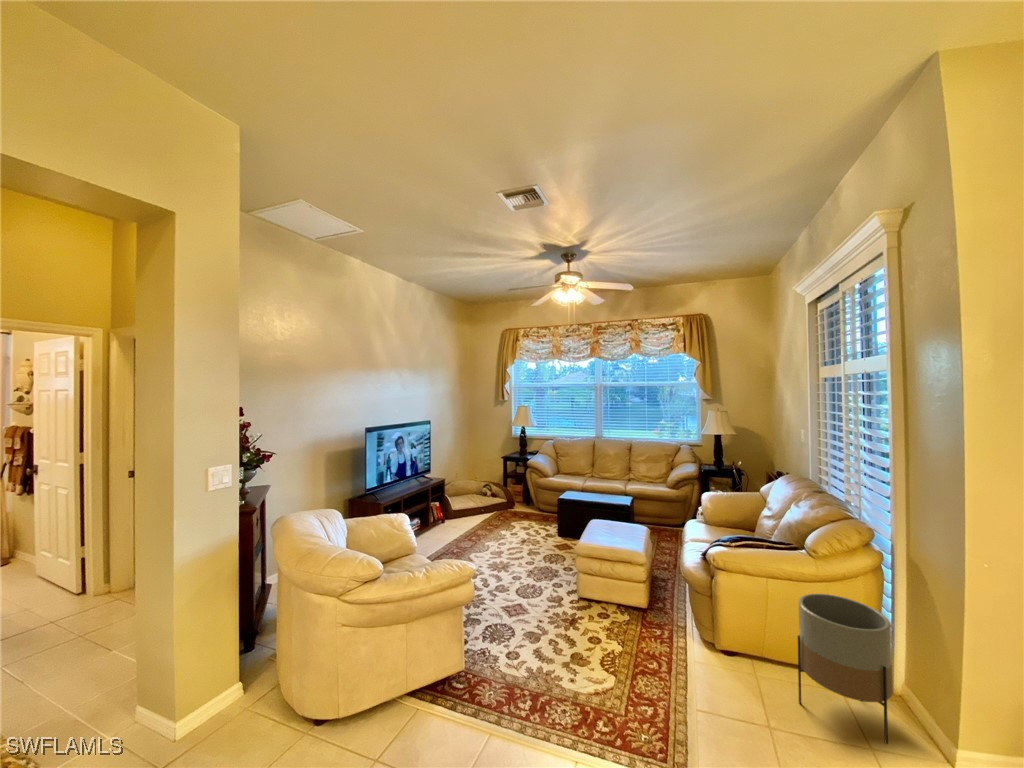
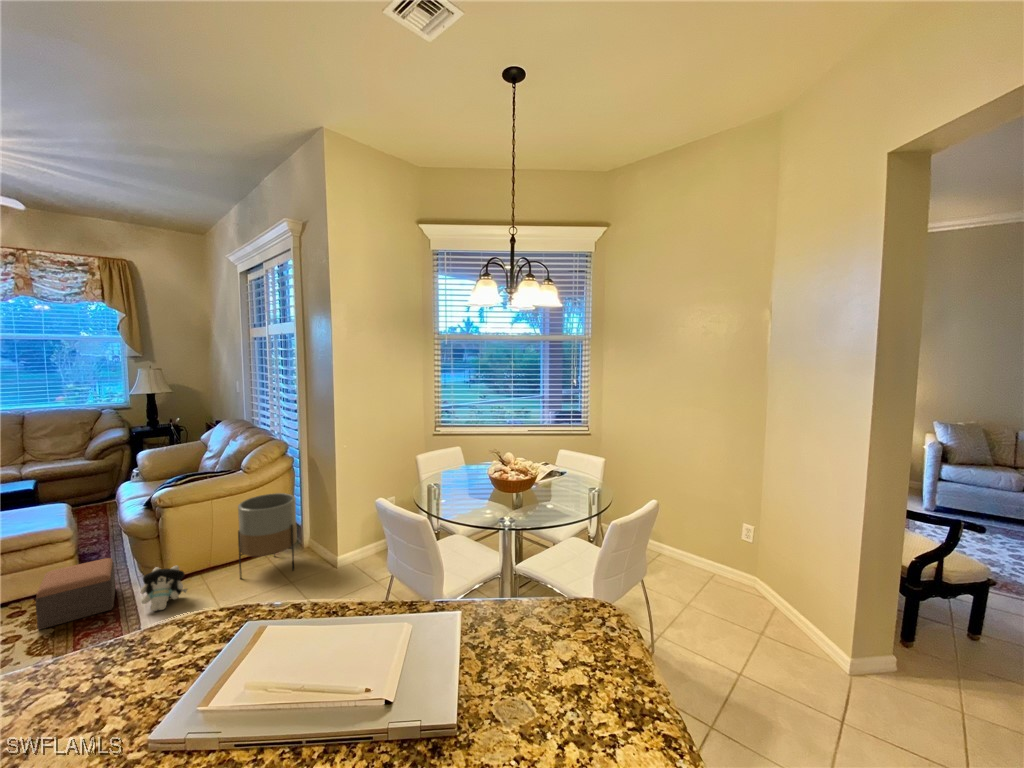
footstool: none [614,589,672,657] -> present [35,558,115,630]
plush toy: none [689,634,735,692] -> present [141,566,187,611]

